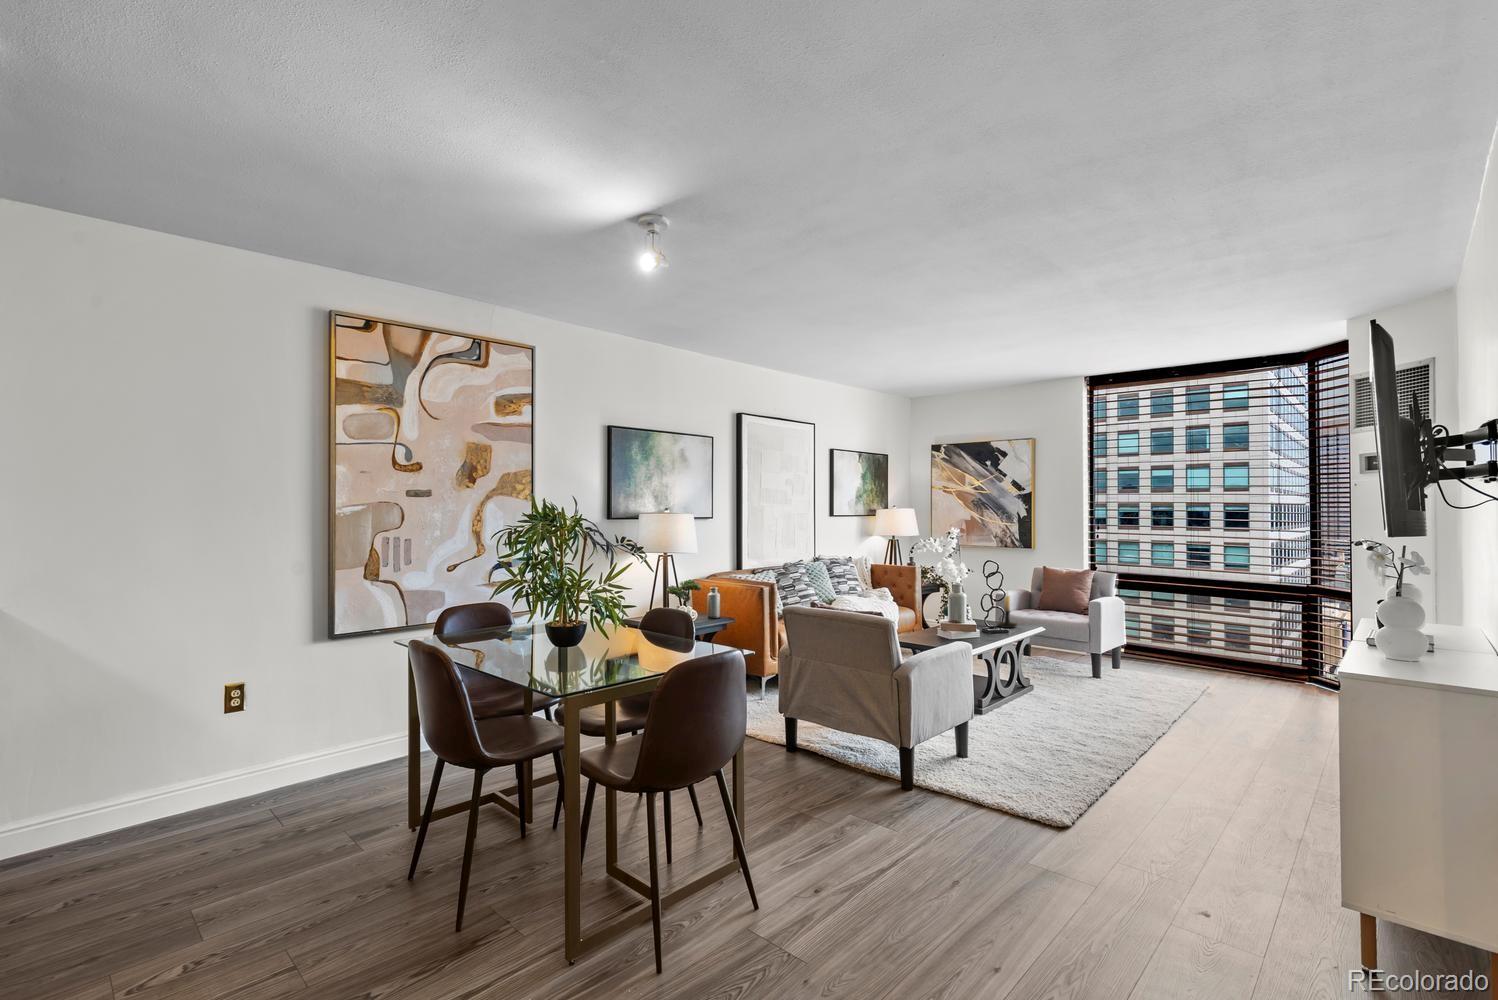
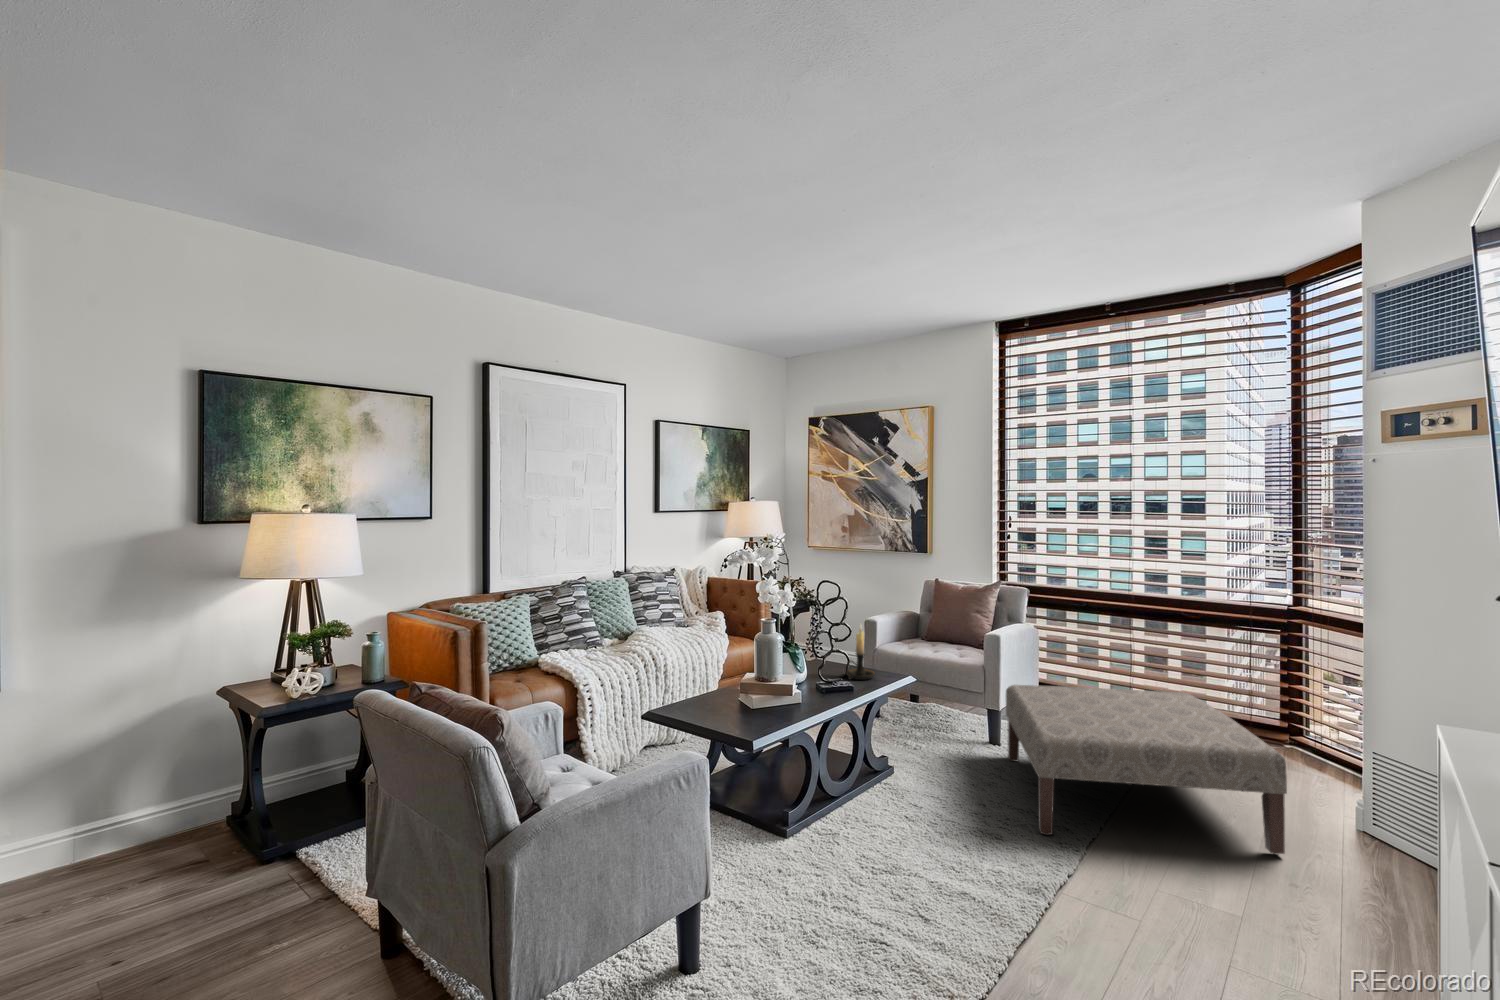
ottoman: none [1107,633,1300,727] -> present [1006,685,1287,854]

